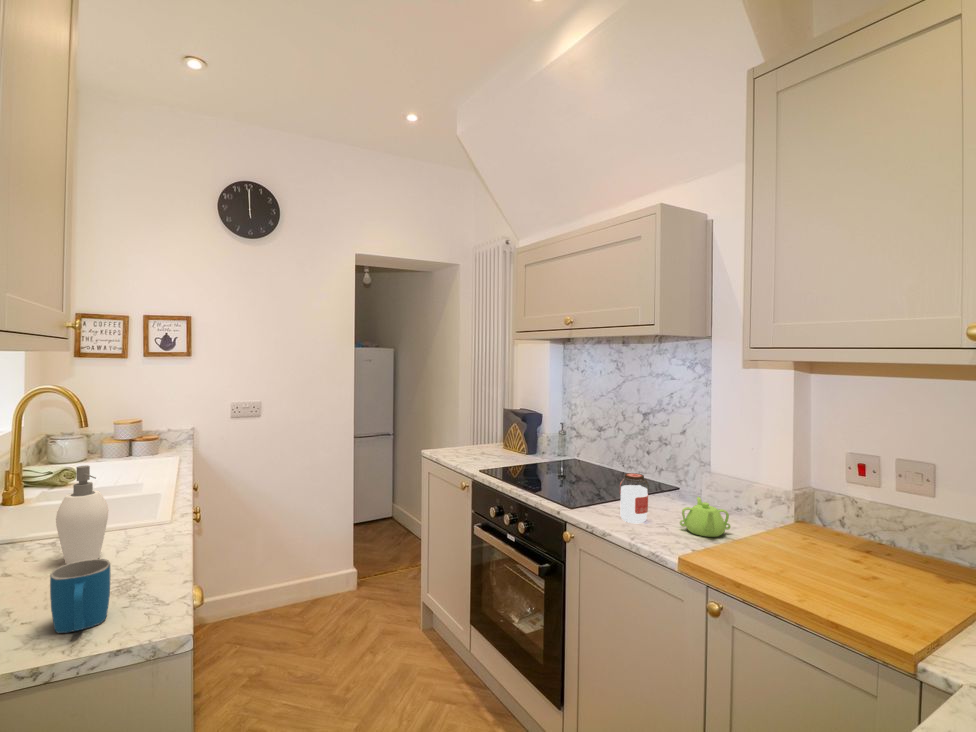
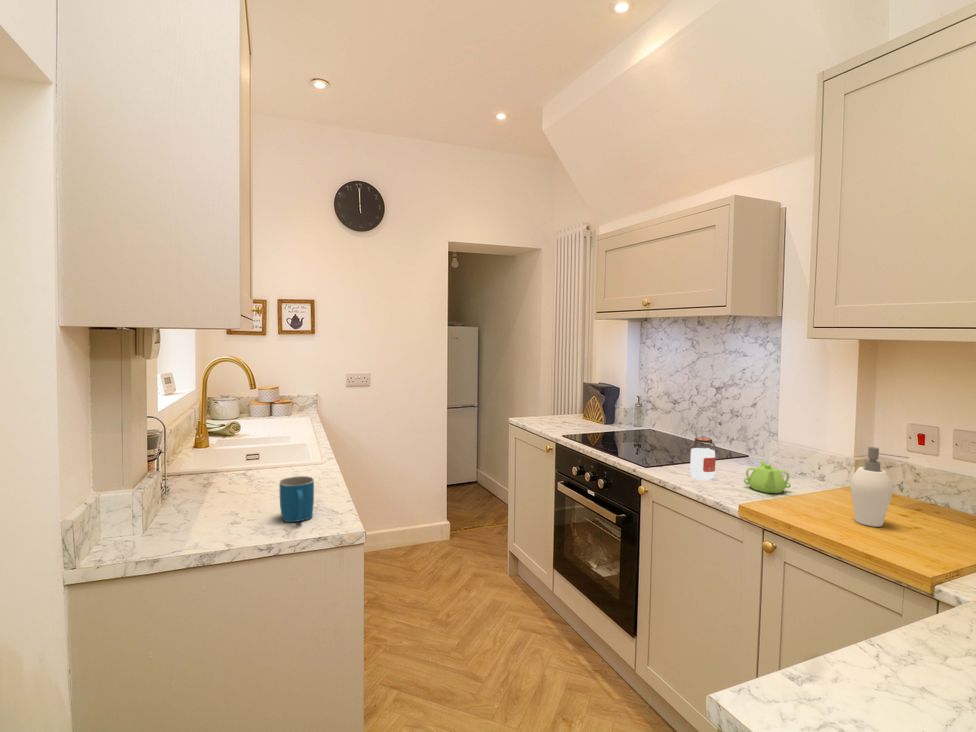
soap dispenser: present [56,465,109,564] -> present [851,447,909,527]

